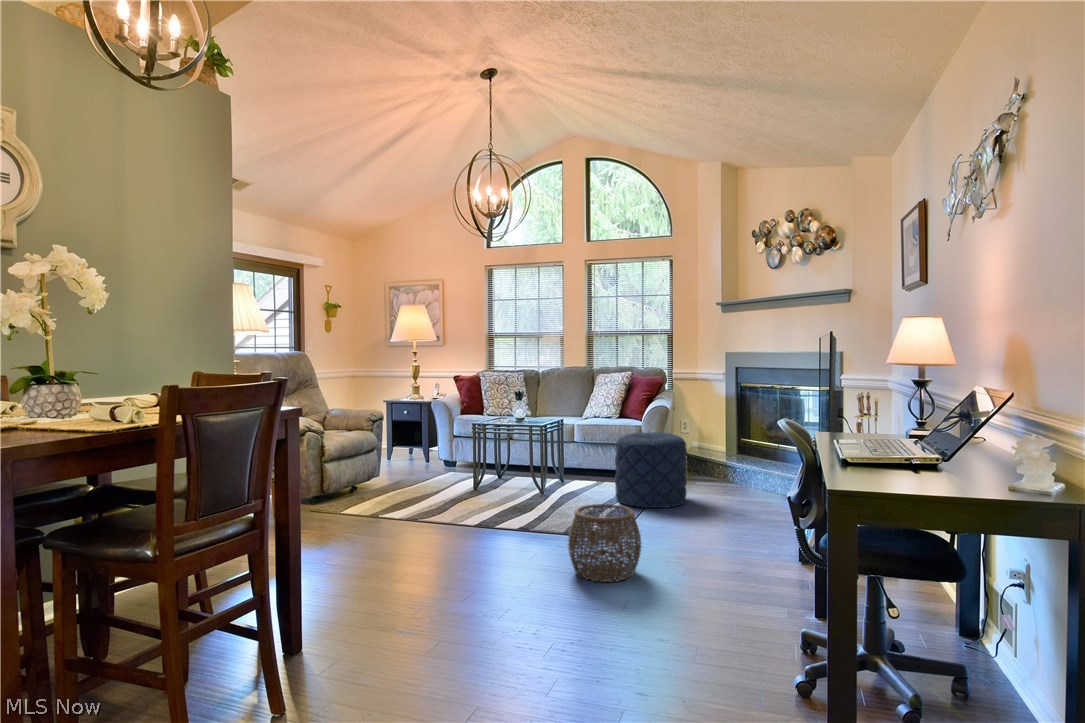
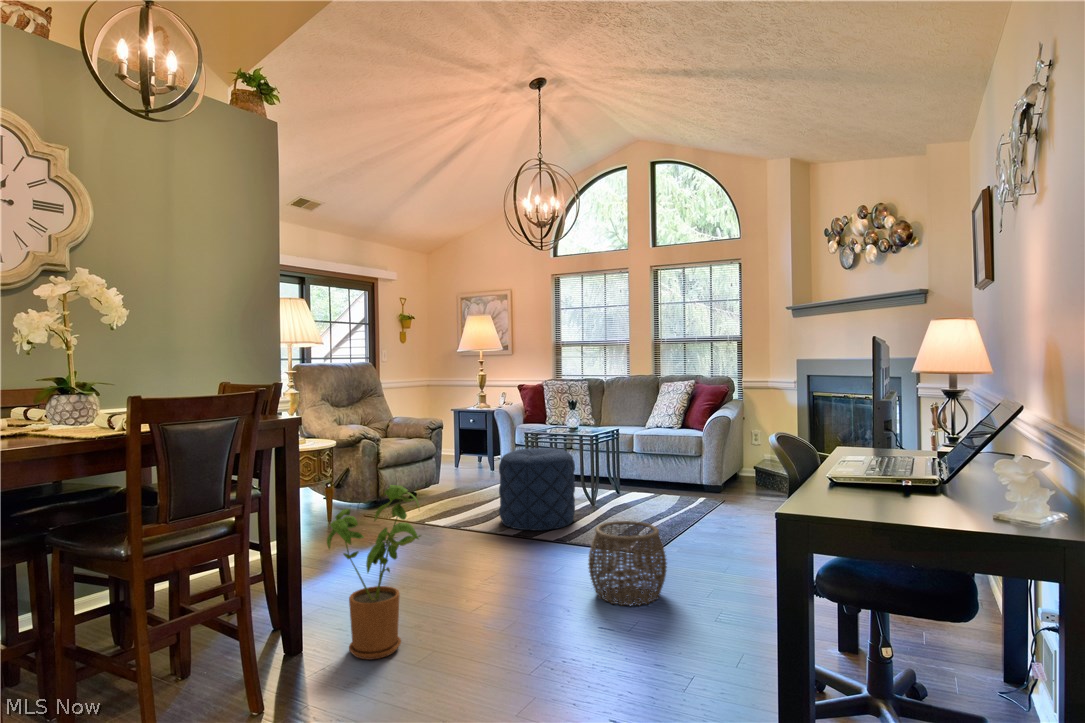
pouf: present [615,432,687,508] -> present [499,448,575,531]
house plant: none [331,472,431,642] -> present [327,485,421,660]

